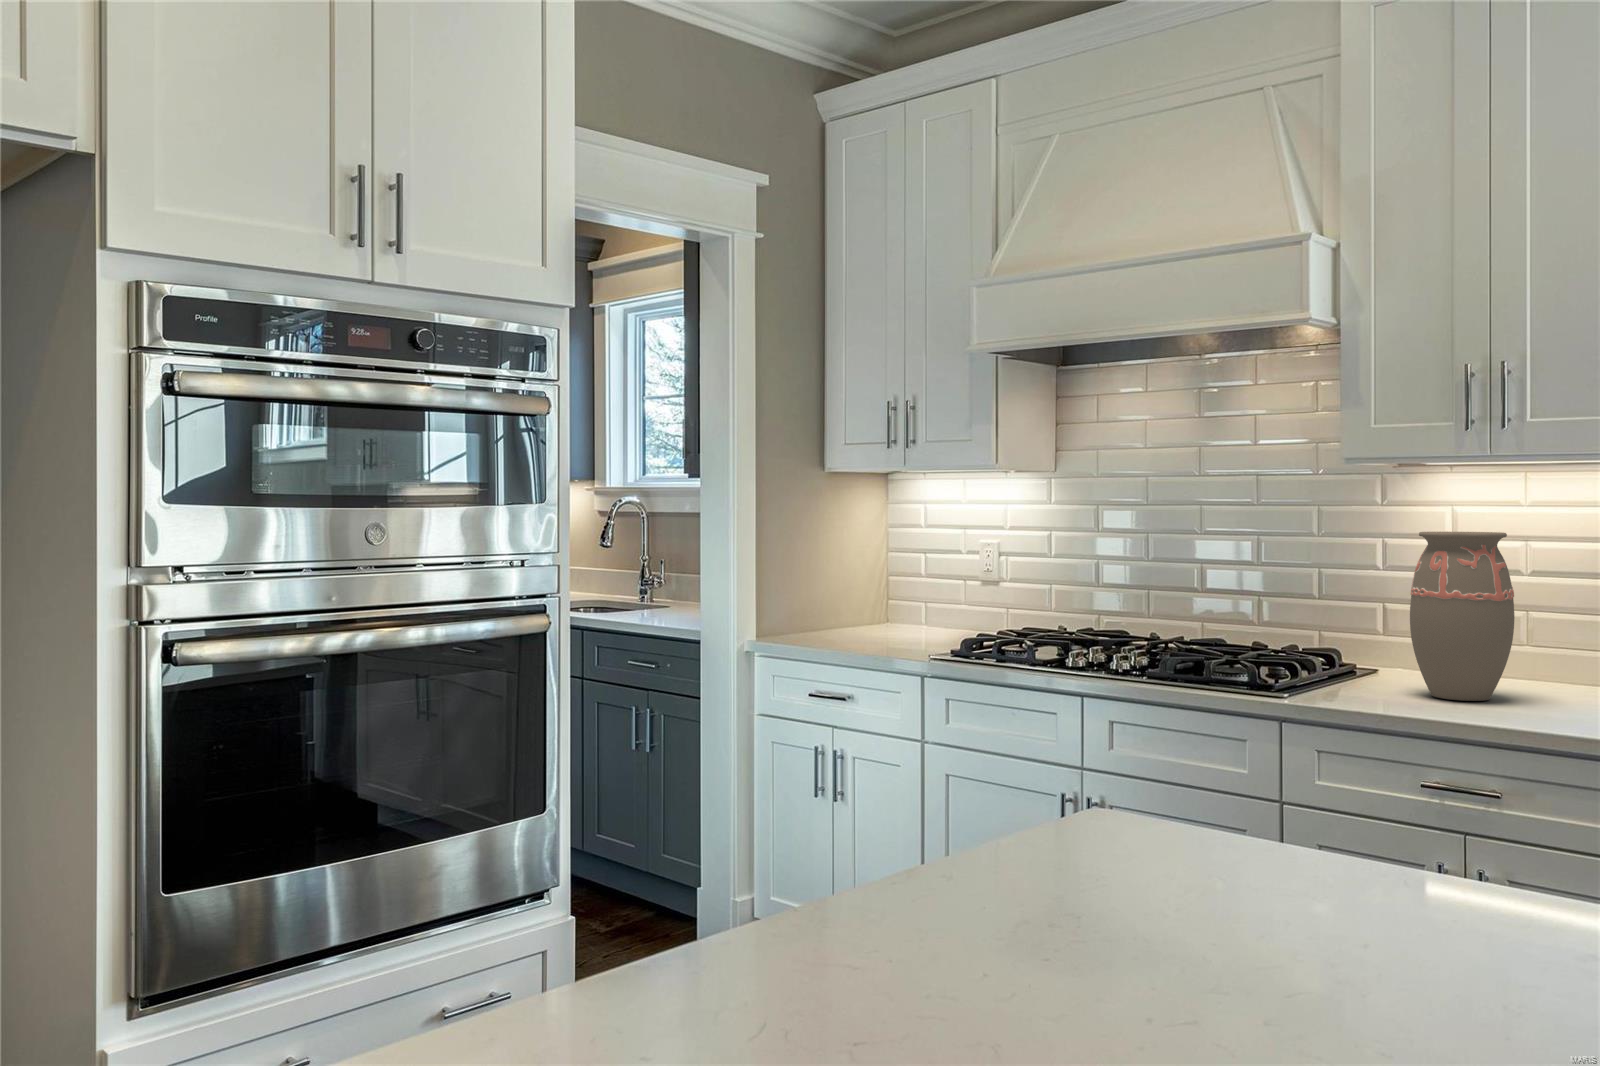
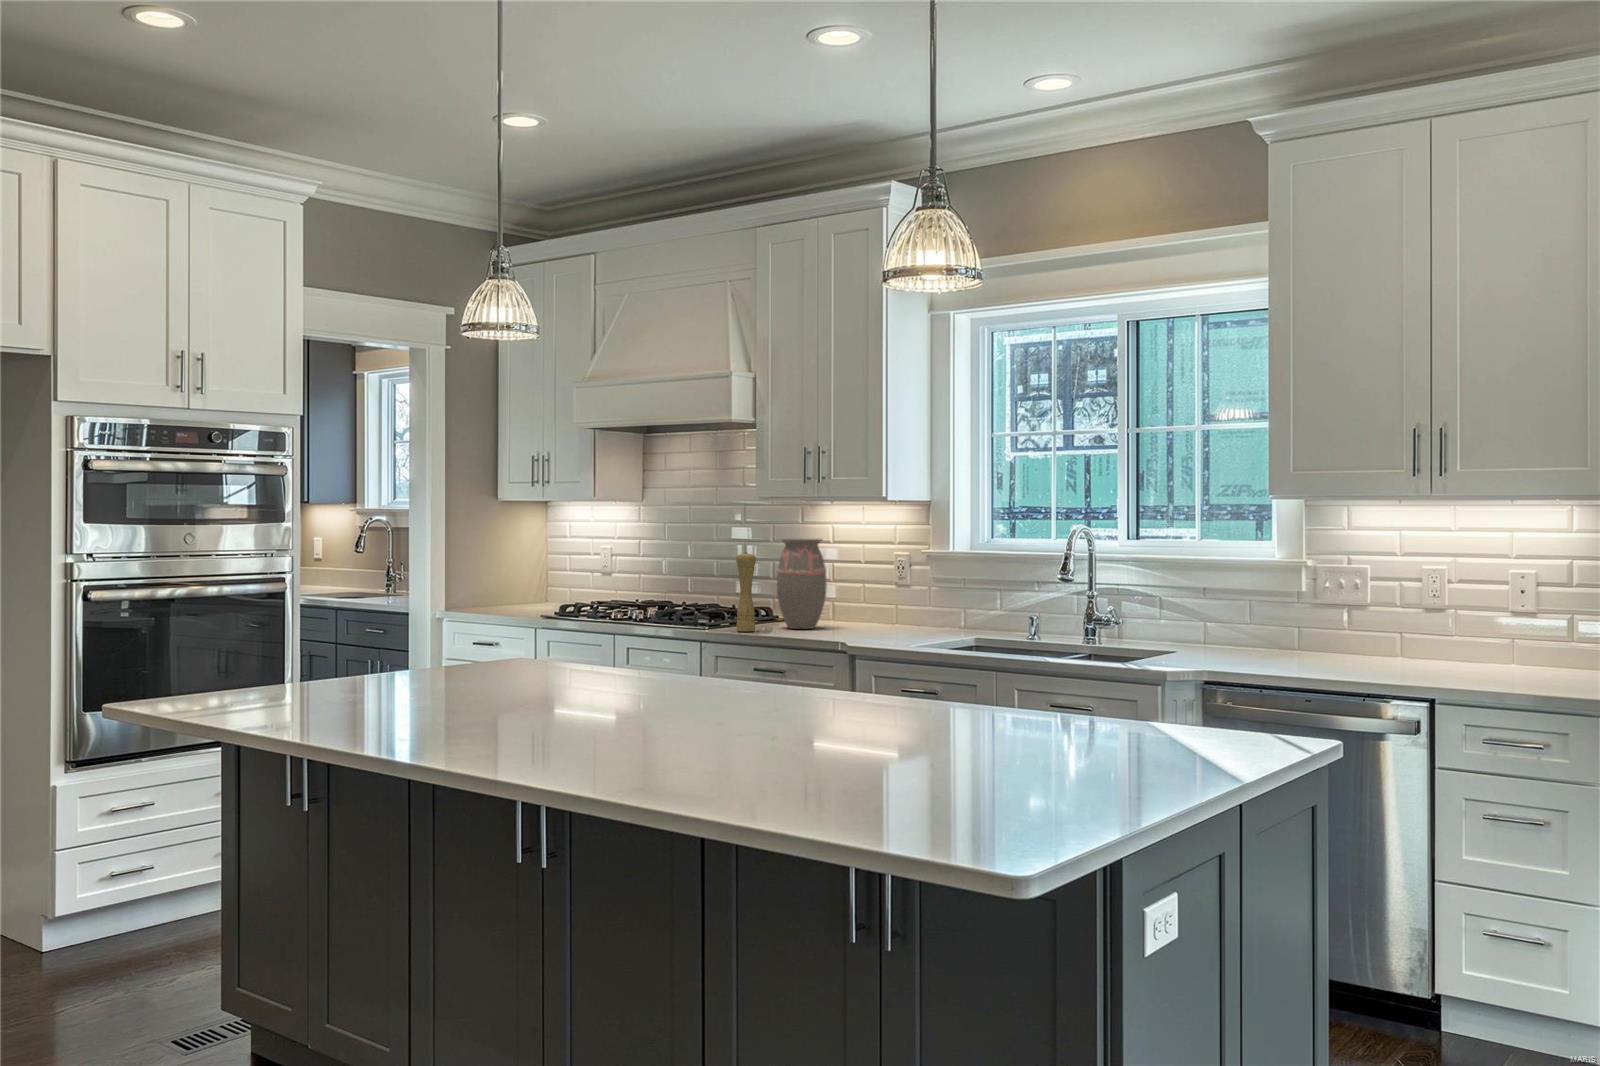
pepper mill: none [1360,558,1401,708] -> present [736,552,756,632]

